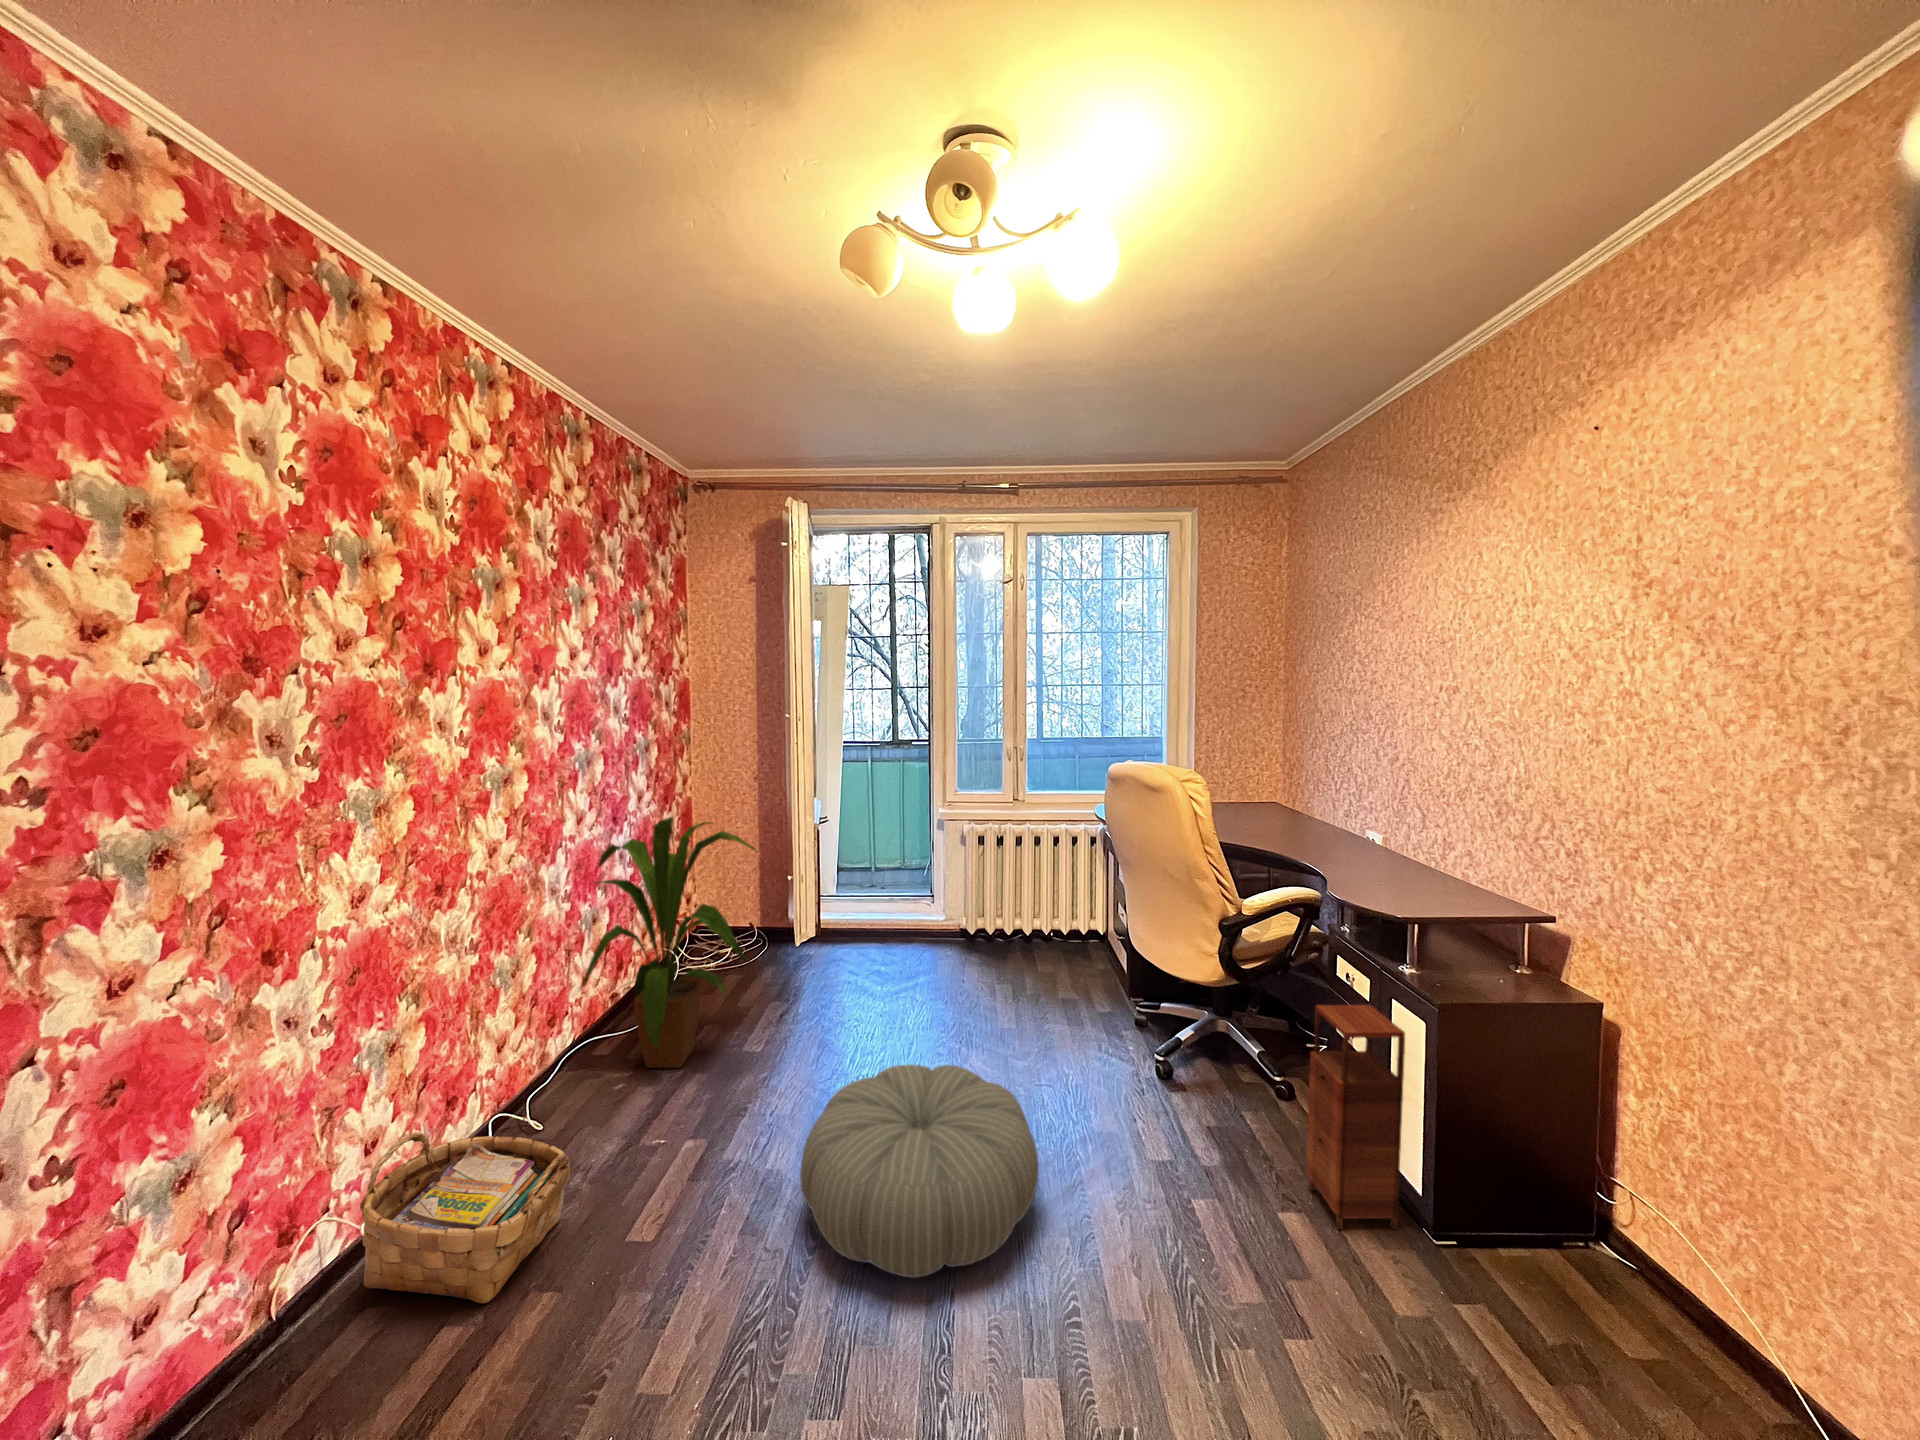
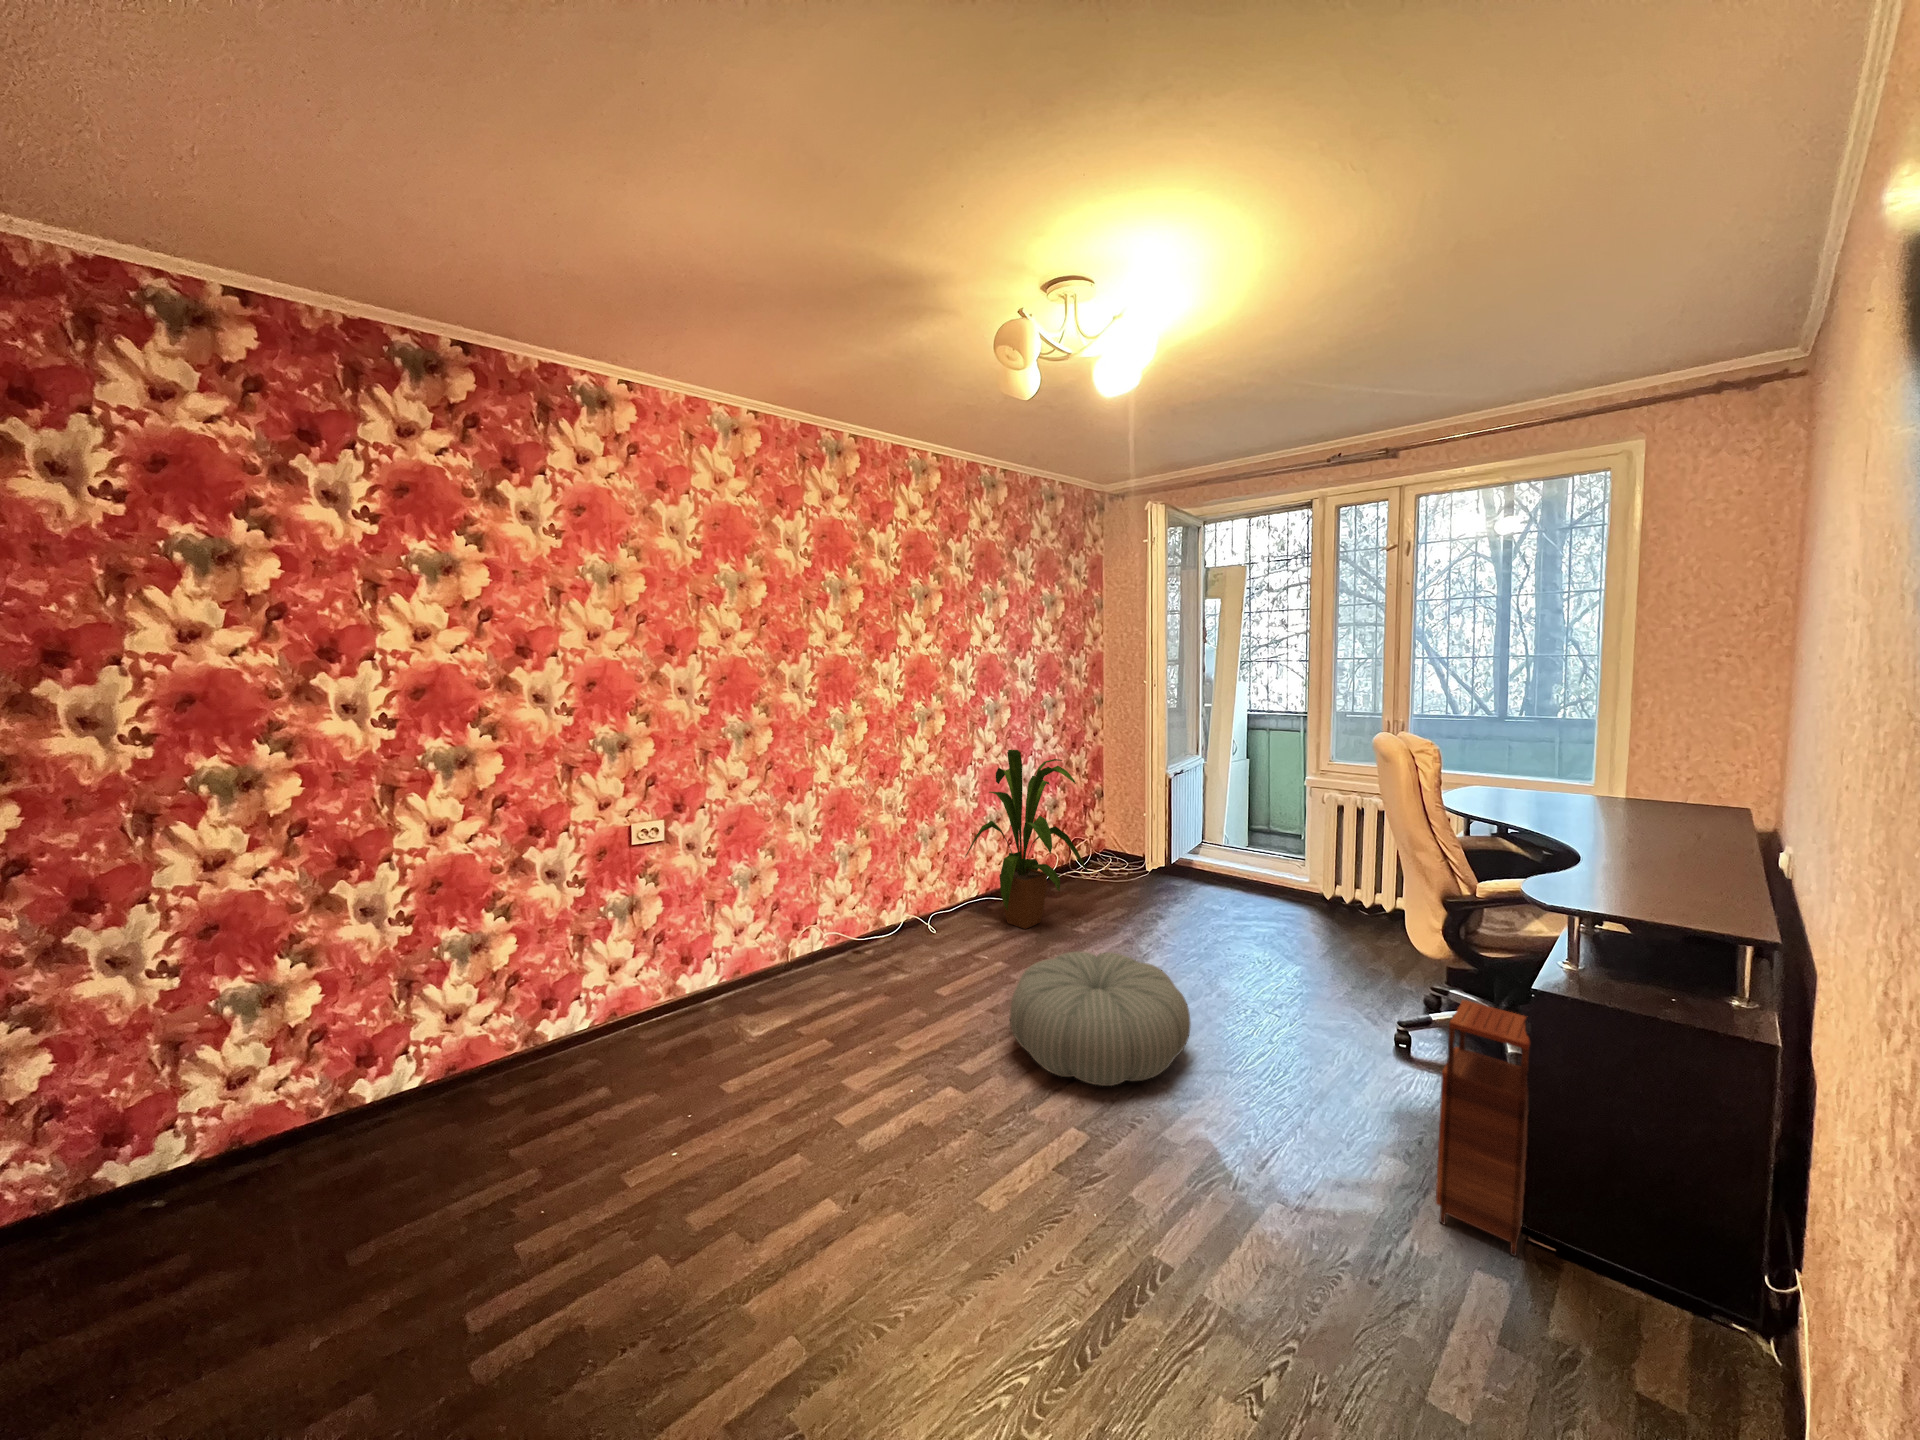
woven basket: present [360,1132,570,1303] -> none [824,900,915,992]

